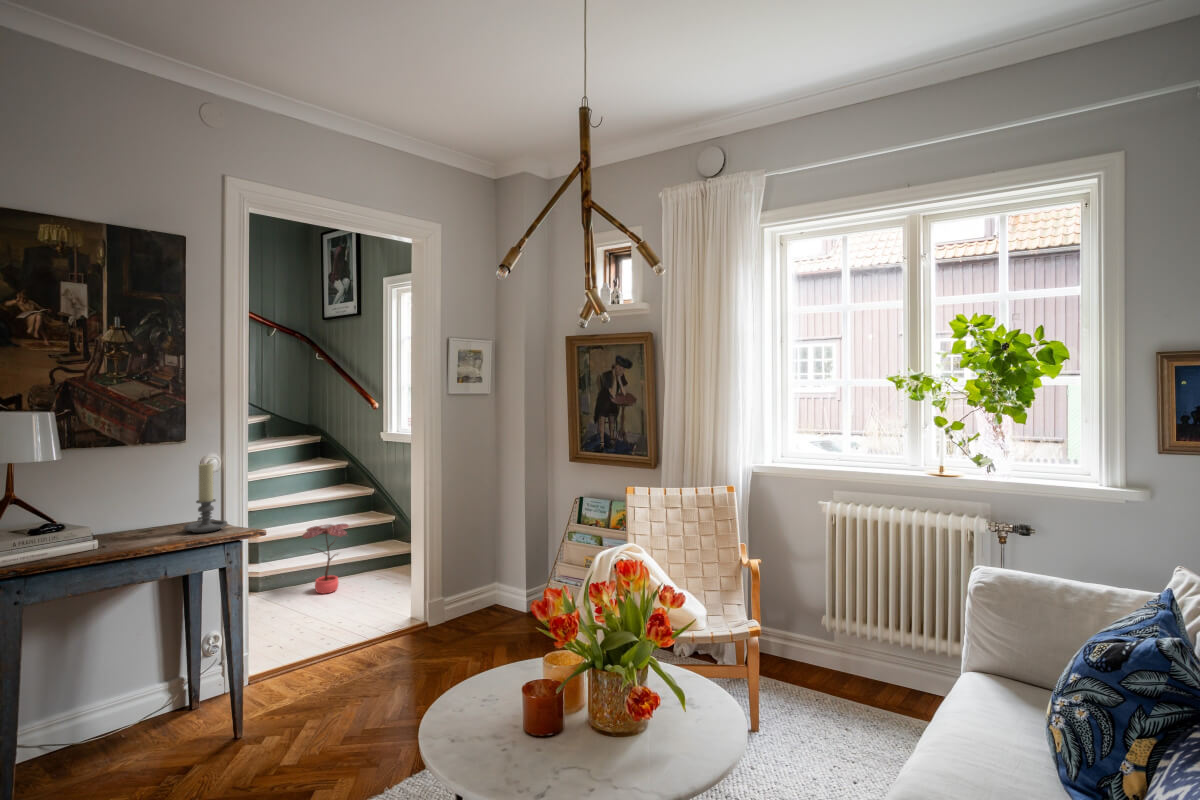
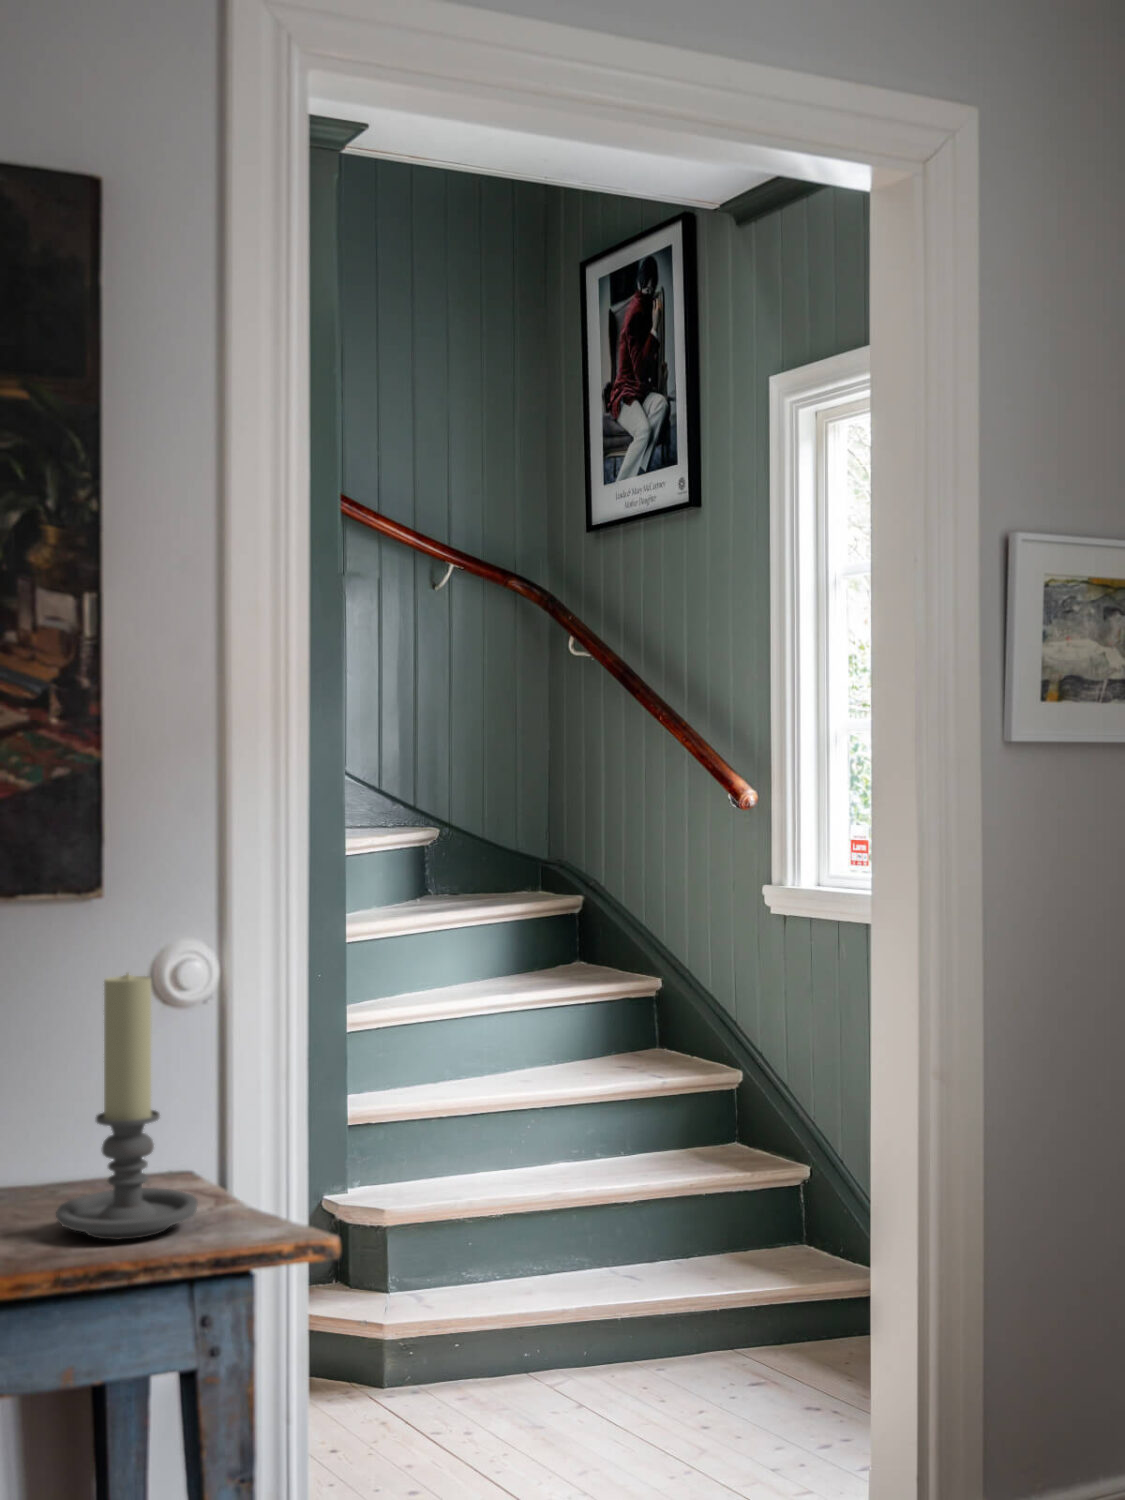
potted plant: present [302,524,349,594] -> none [510,1194,657,1436]

